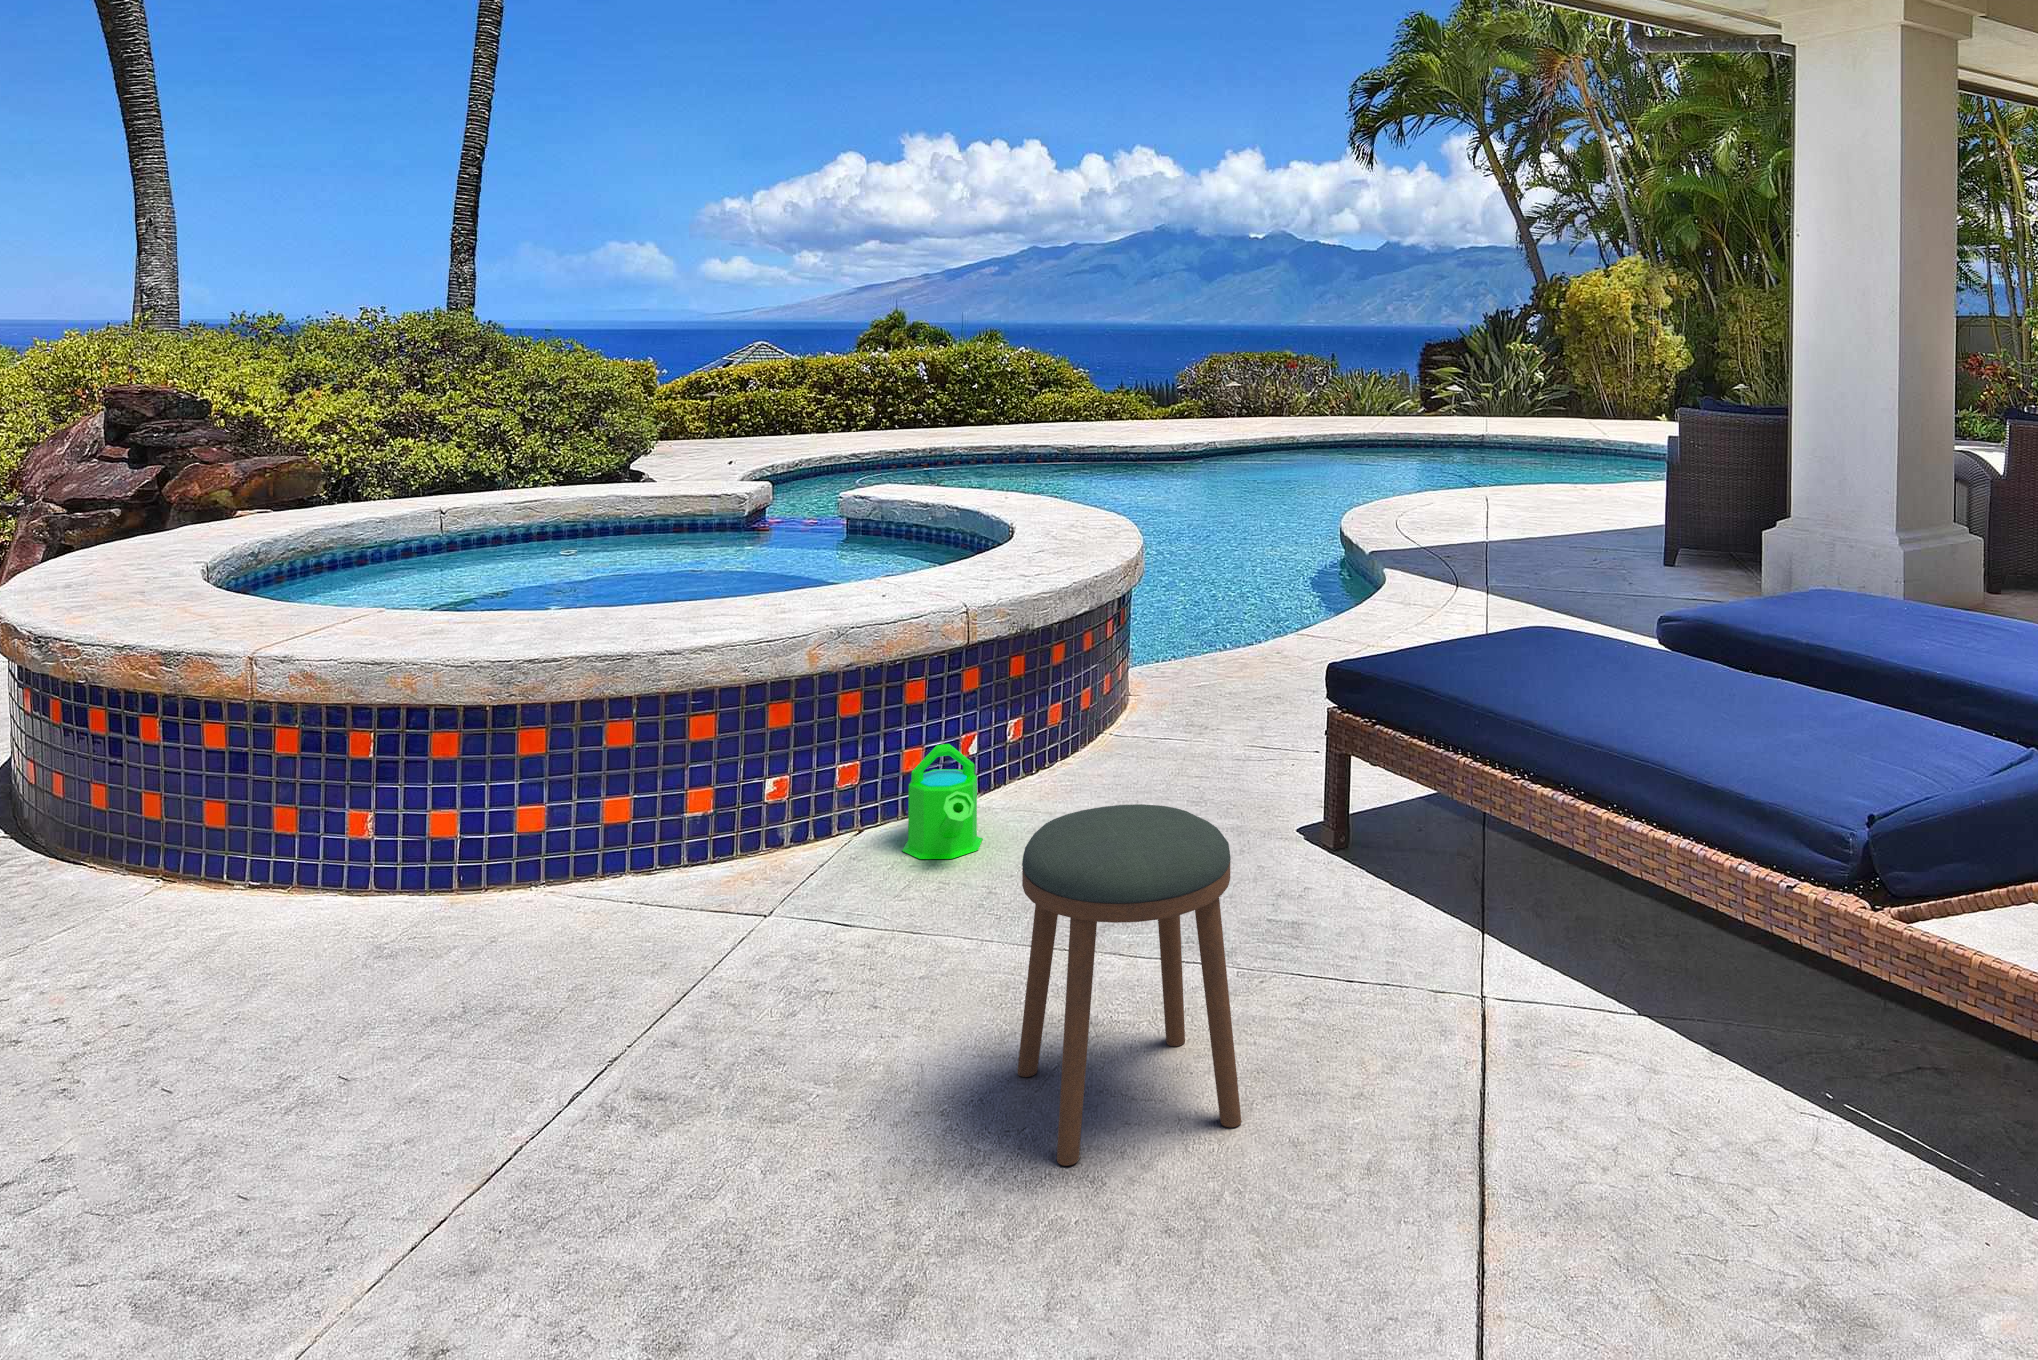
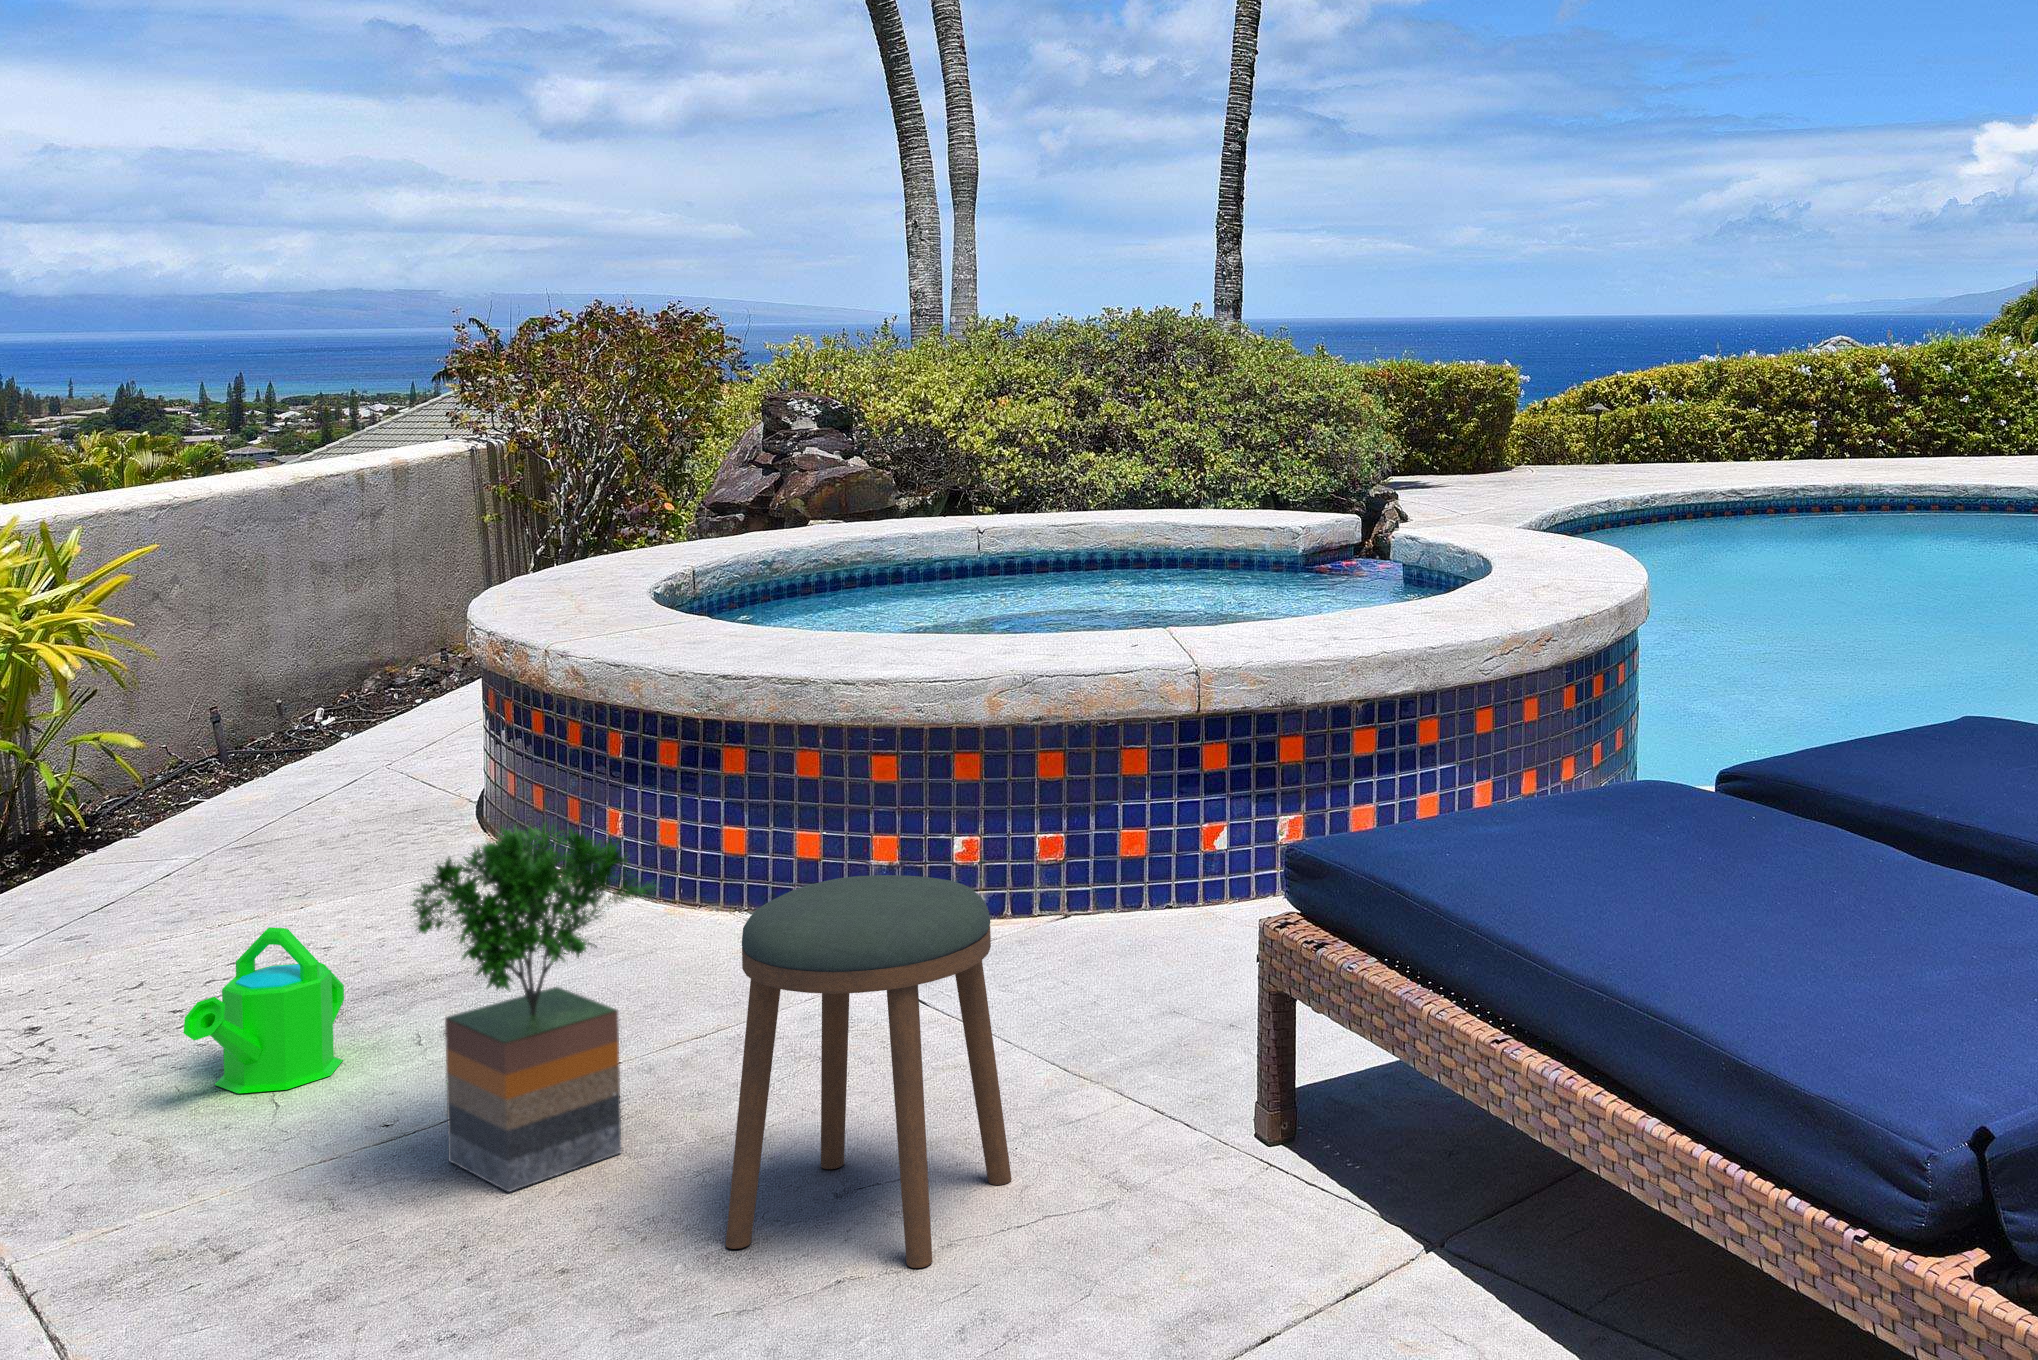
watering can: present [902,744,983,859] -> present [184,927,344,1094]
potted tree: none [642,822,864,1193] -> present [411,825,659,1192]

